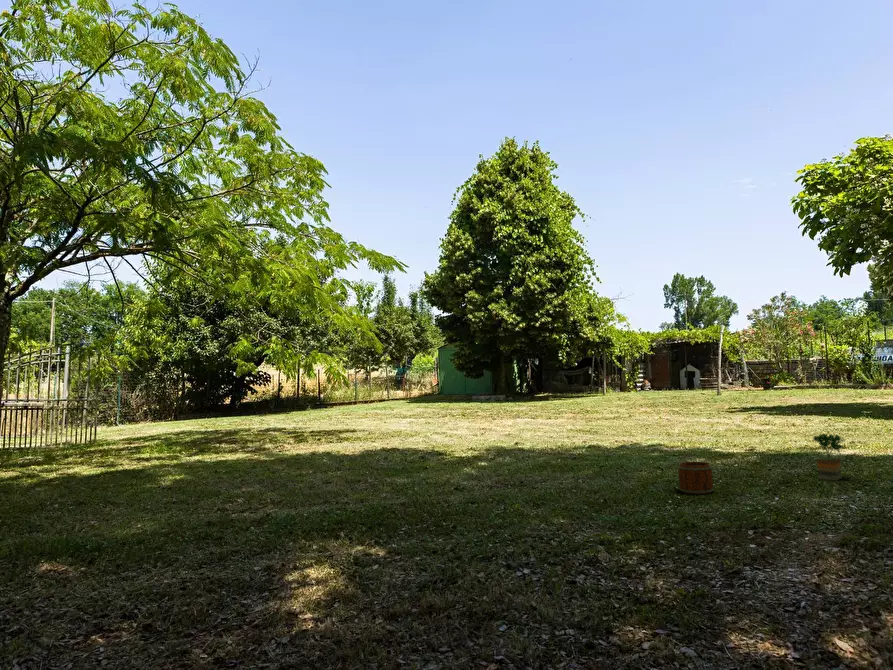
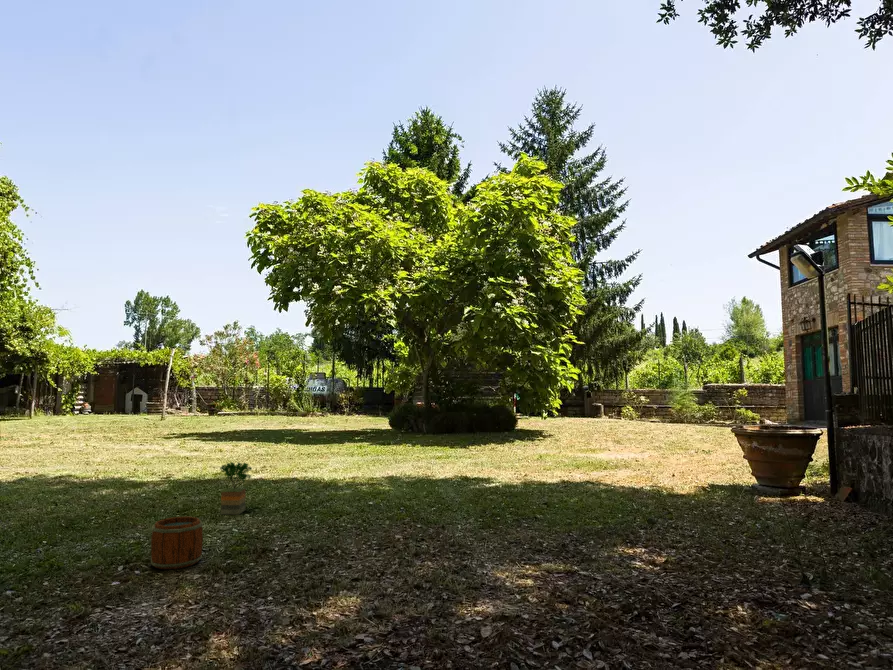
bucket: present [678,462,713,494] -> present [151,516,203,569]

